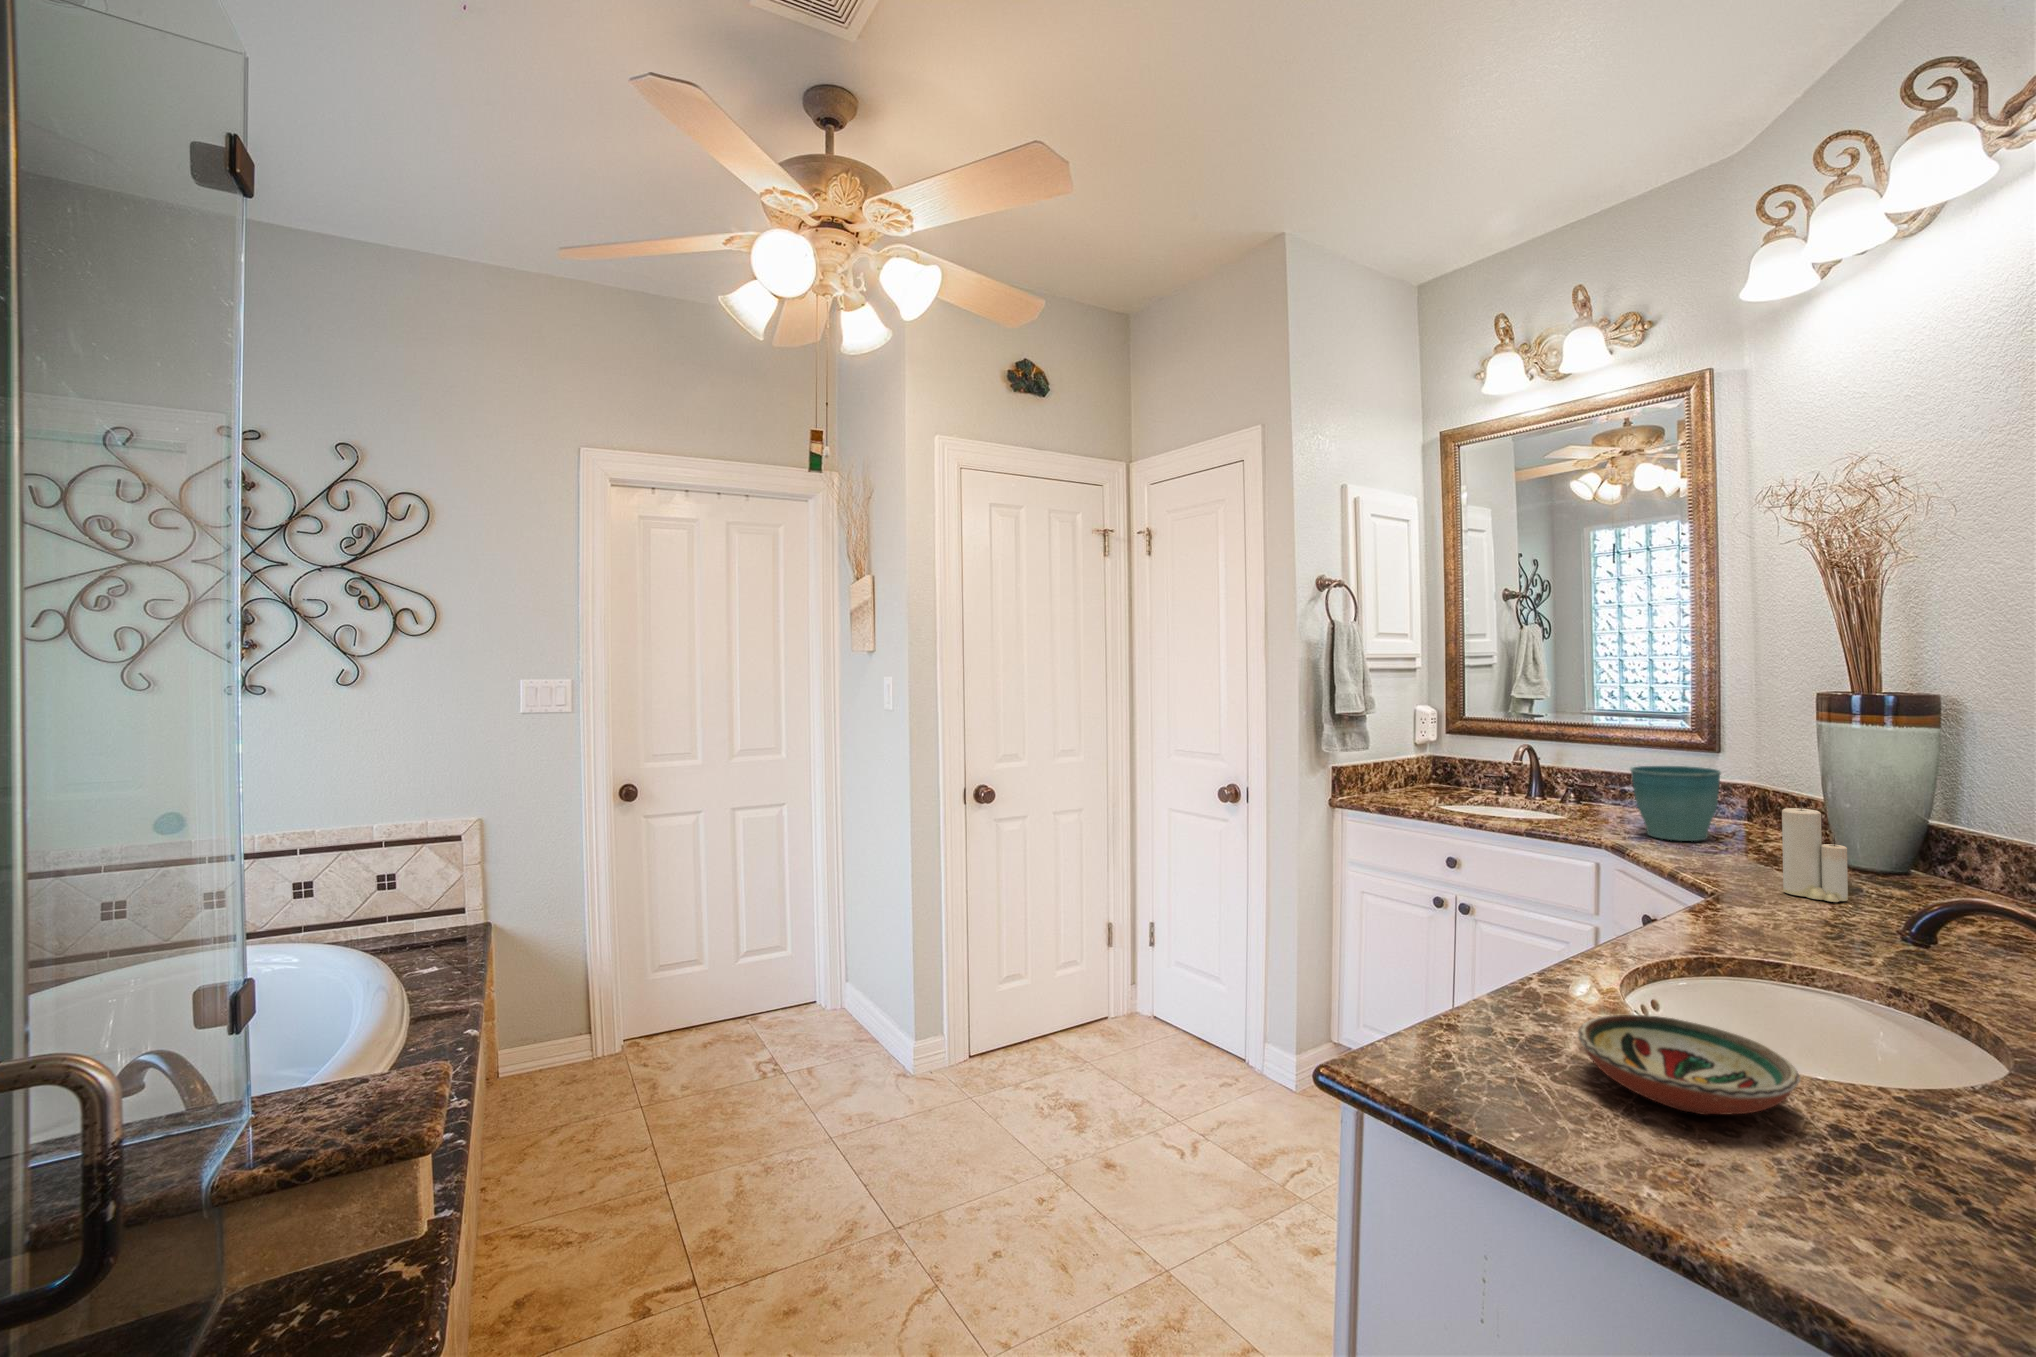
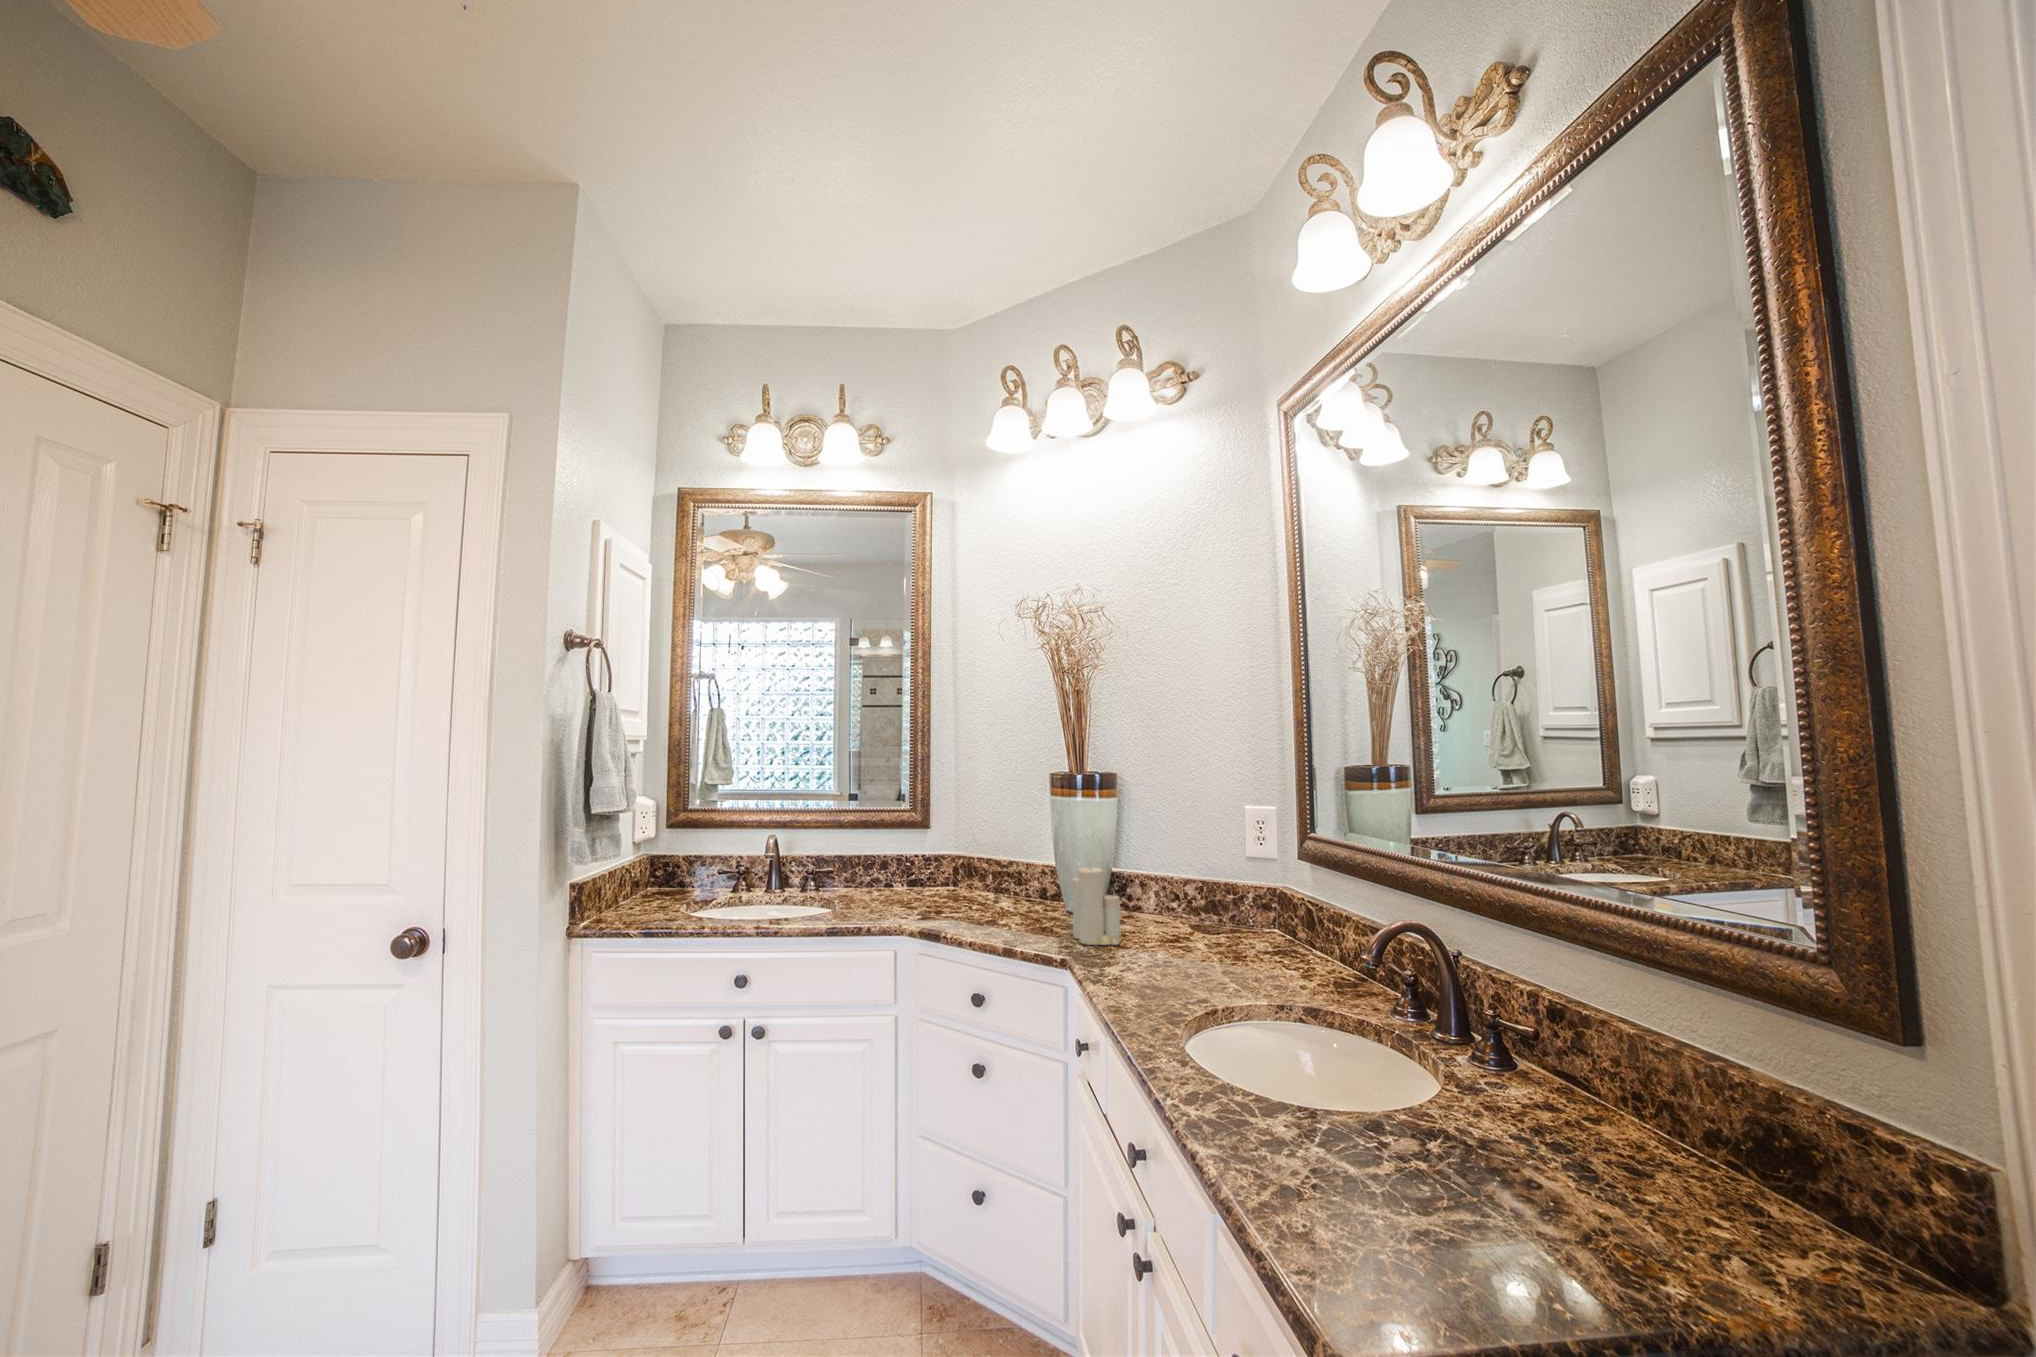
flower pot: present [1630,766,1721,841] -> none [901,842,969,913]
decorative bowl: present [1578,1015,1800,1114] -> none [1379,1107,1608,1227]

